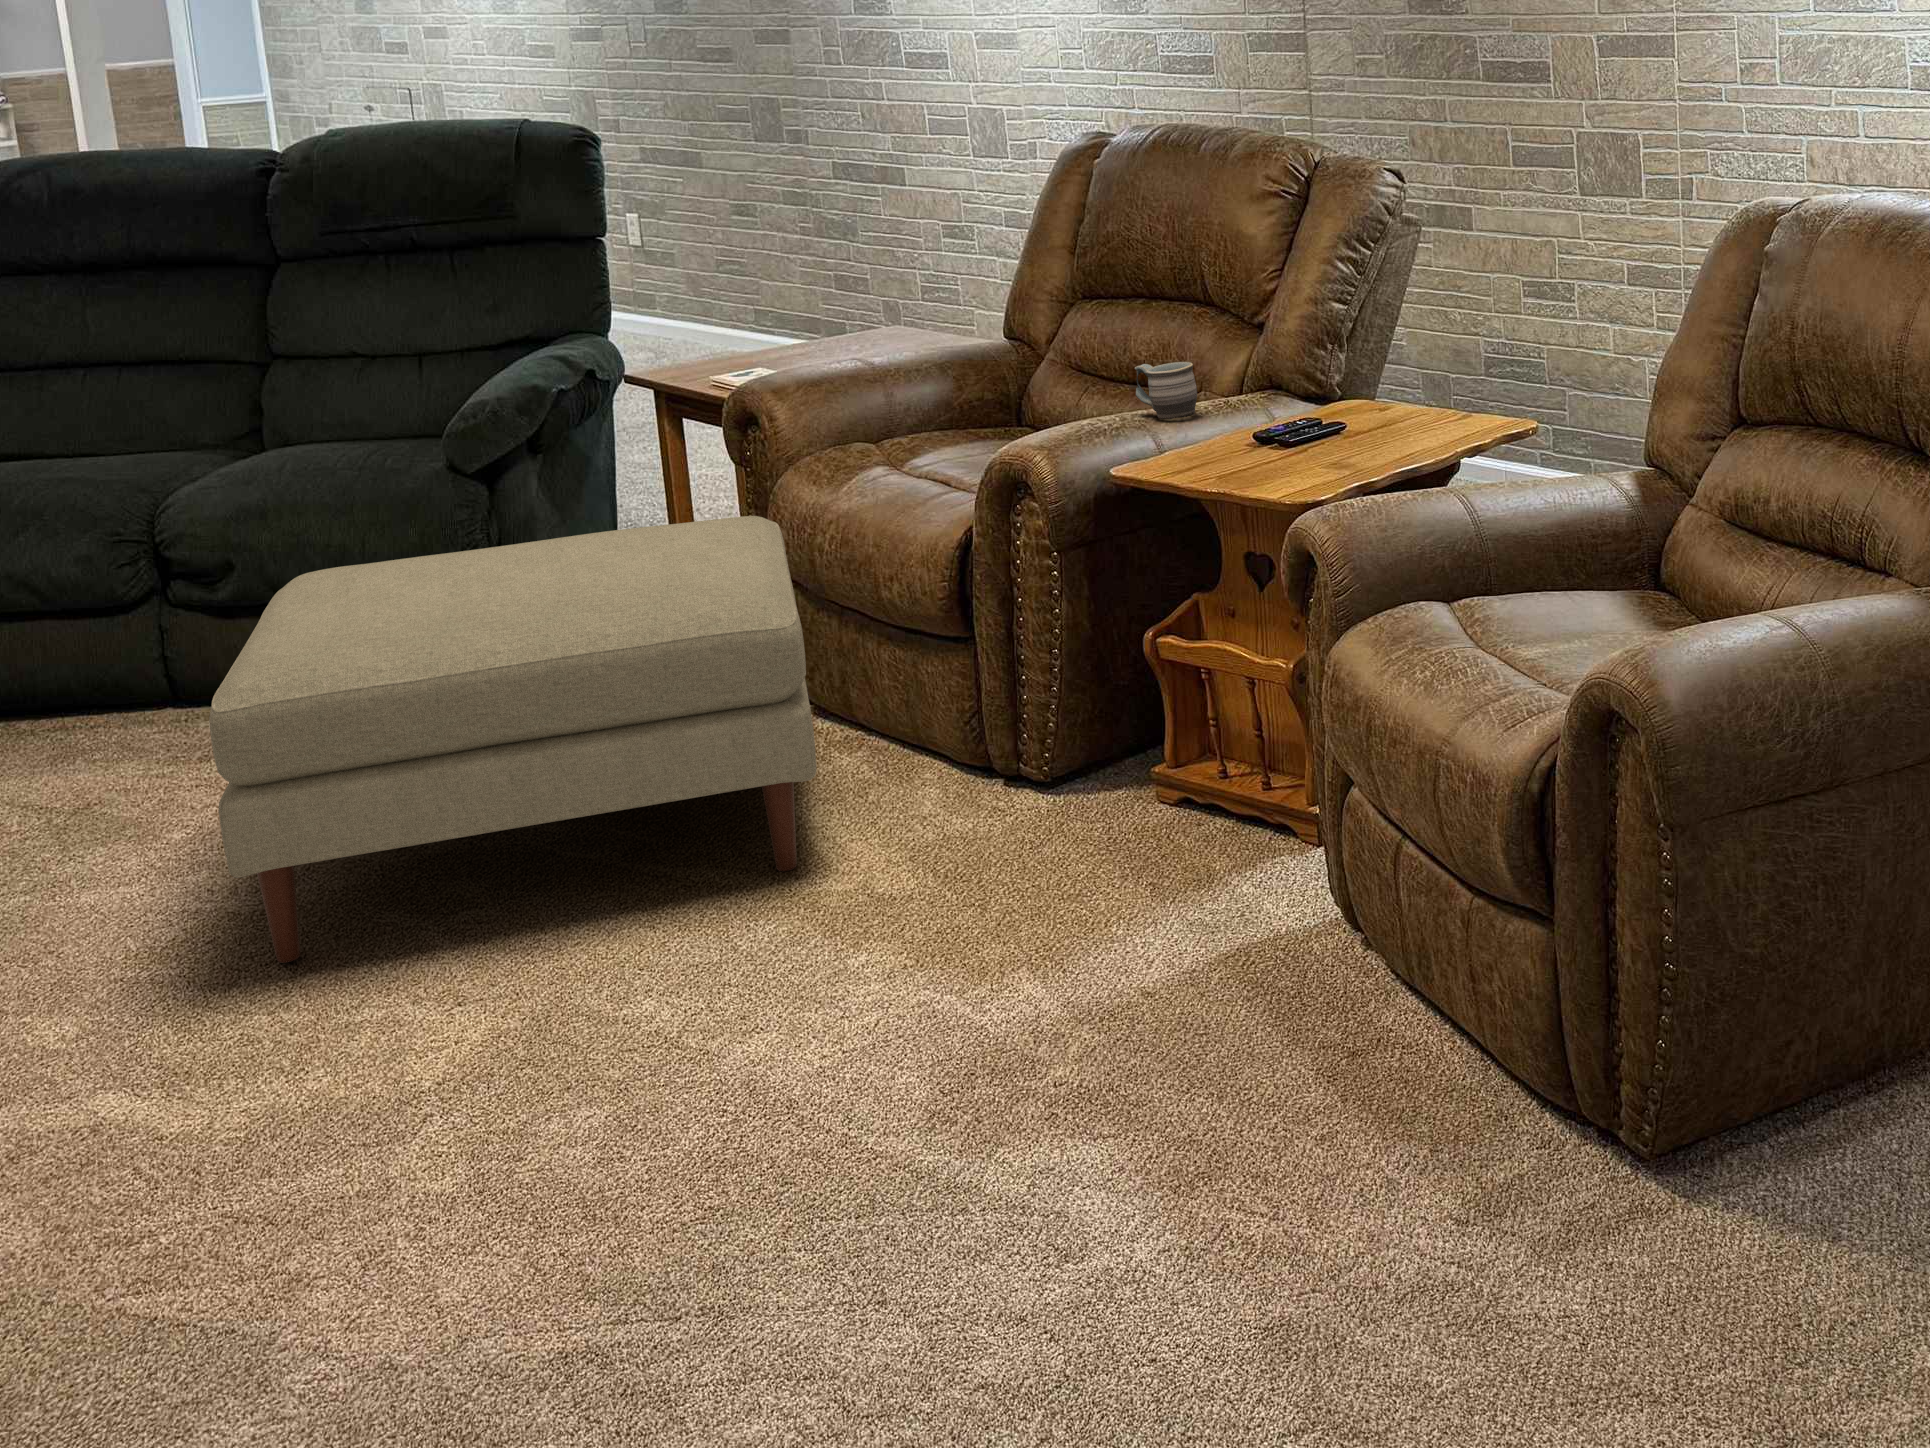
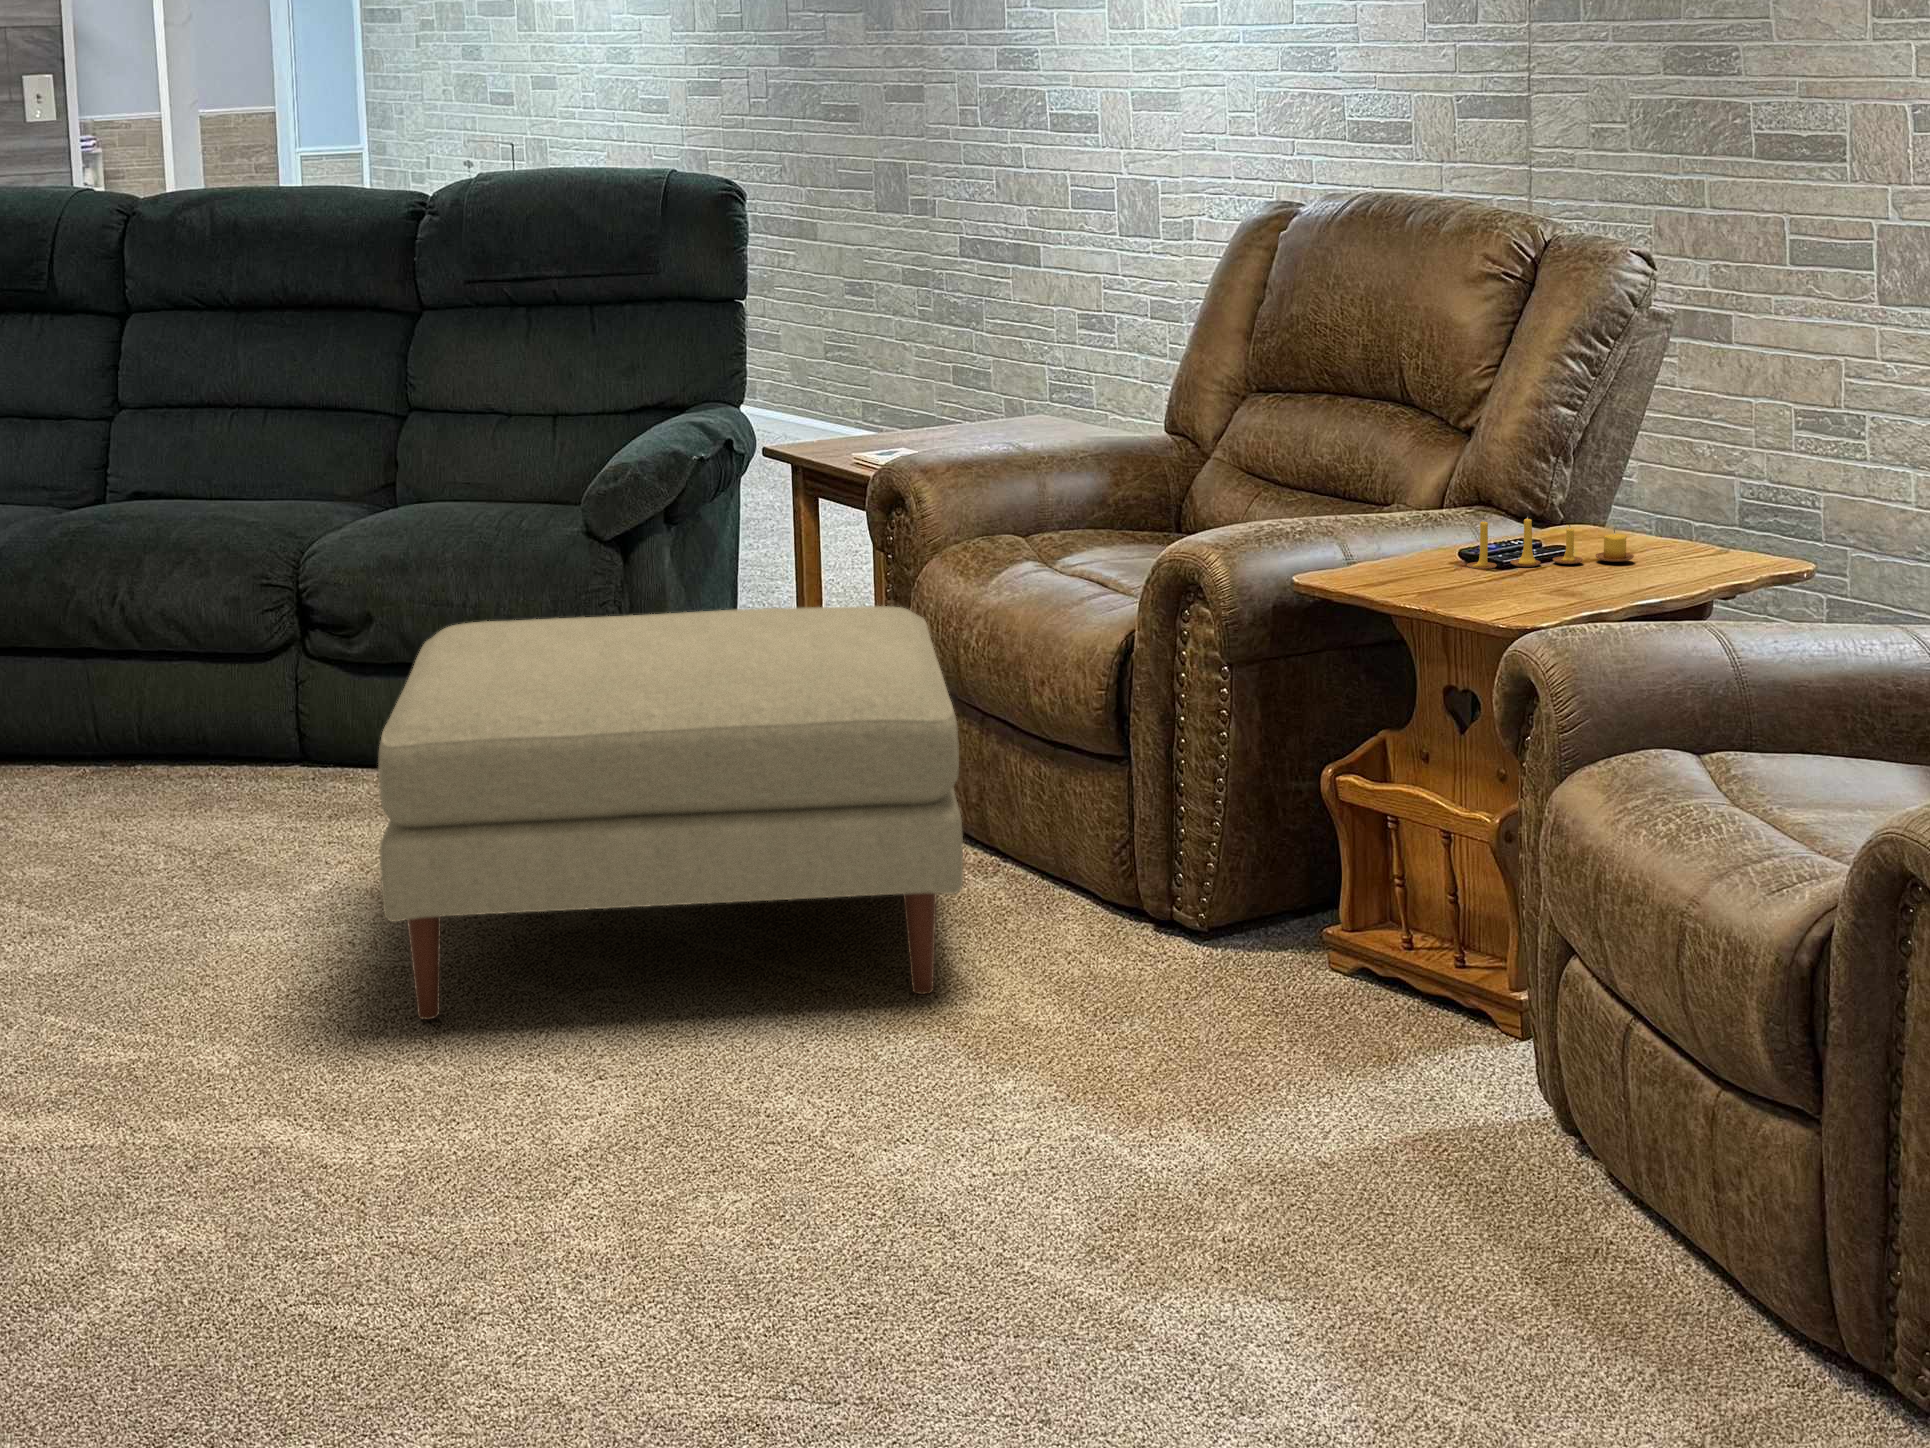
mug: present [1135,362,1197,419] -> none [1331,466,1402,532]
candle: none [1251,397,1390,449] -> present [1467,514,1634,569]

